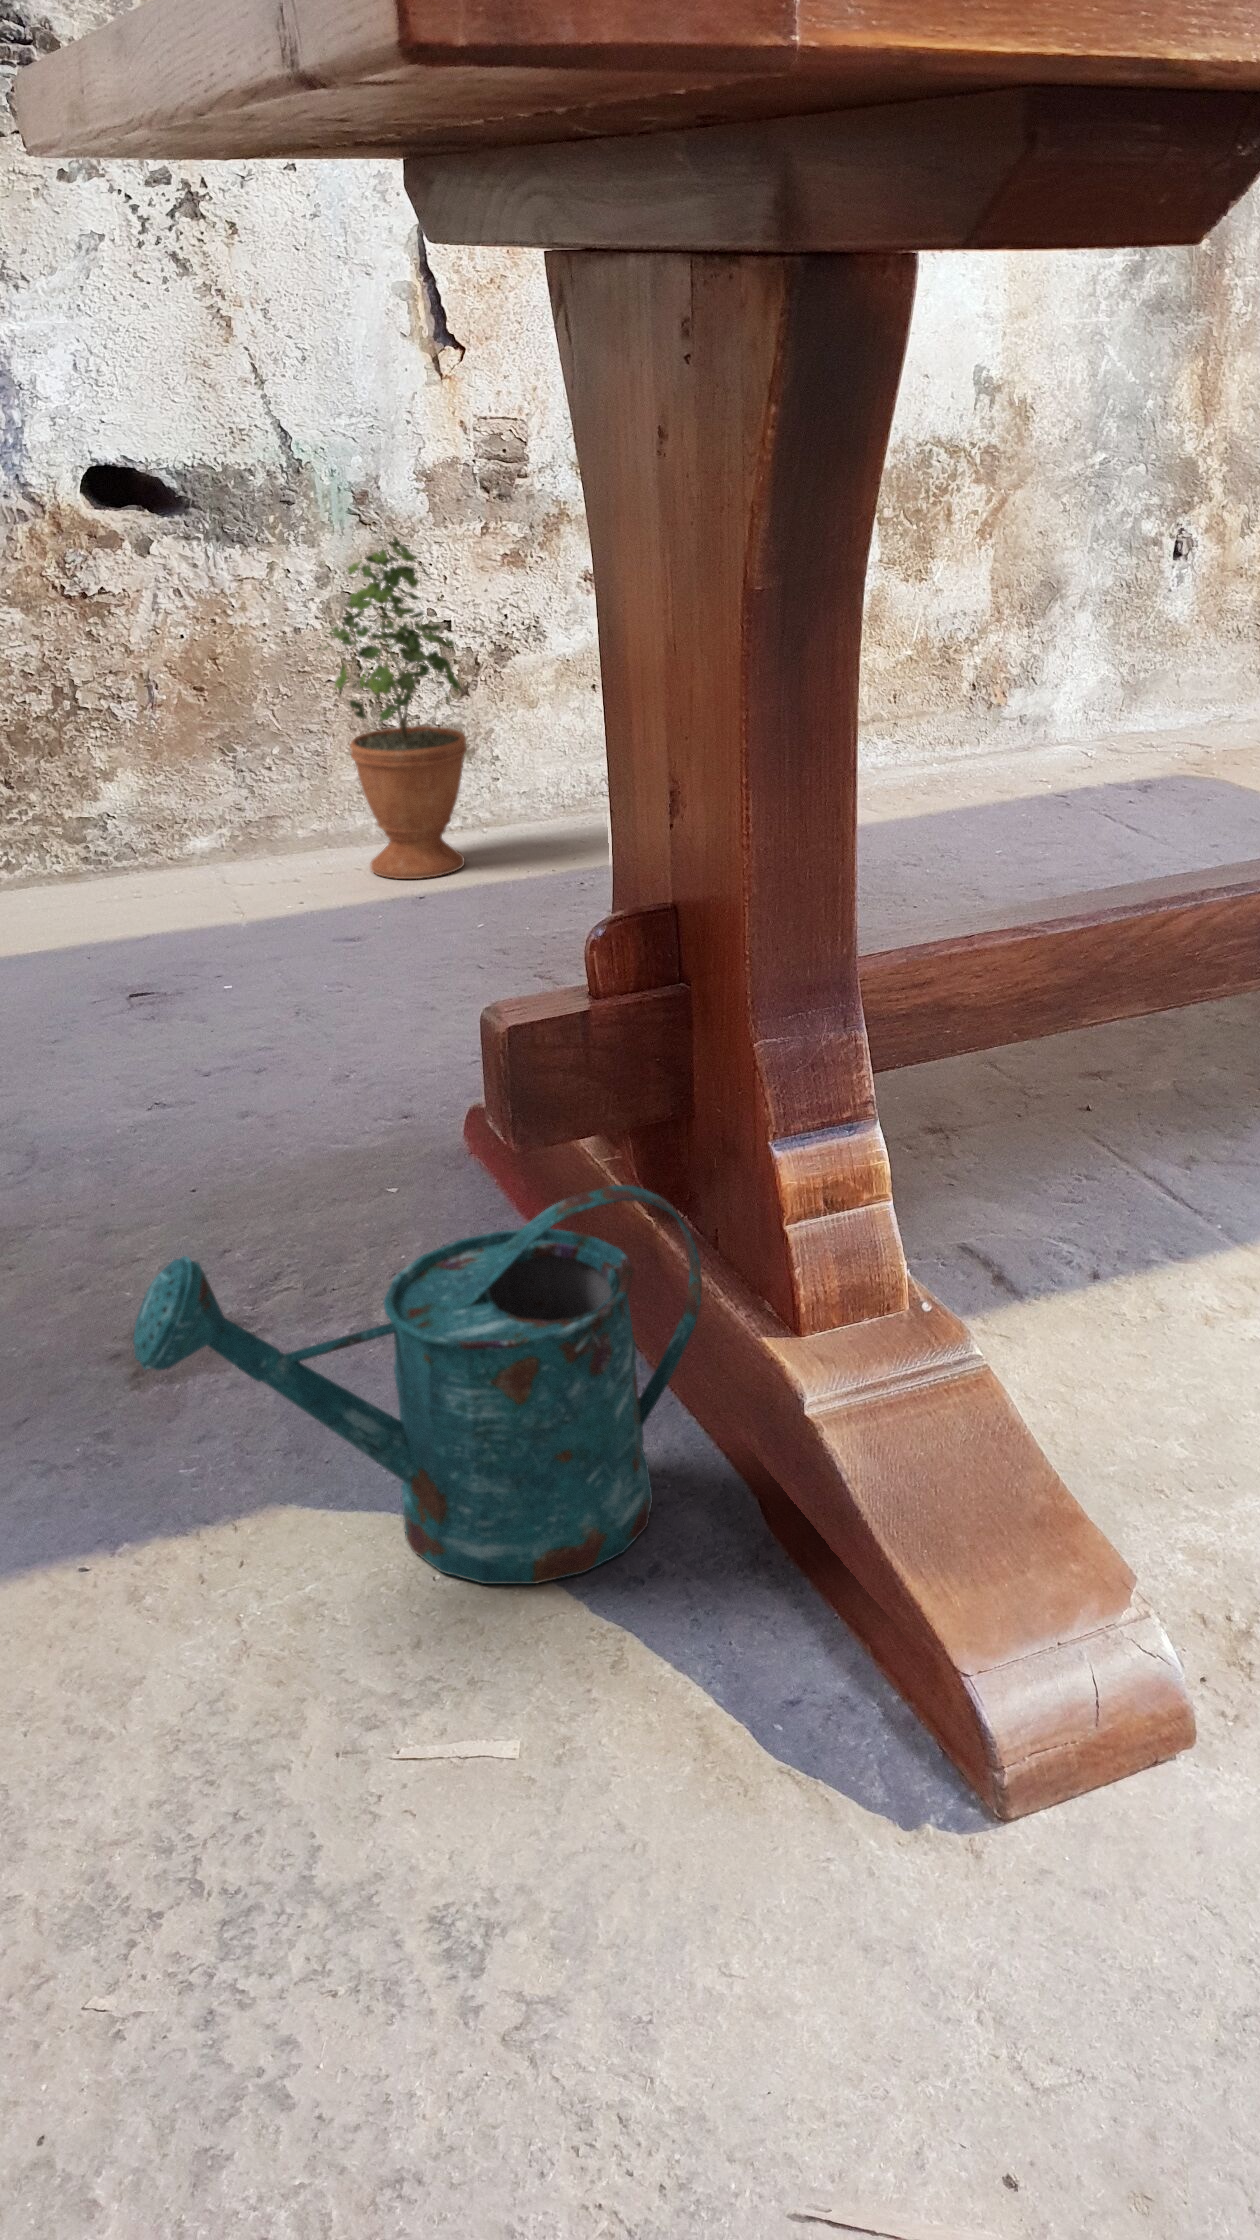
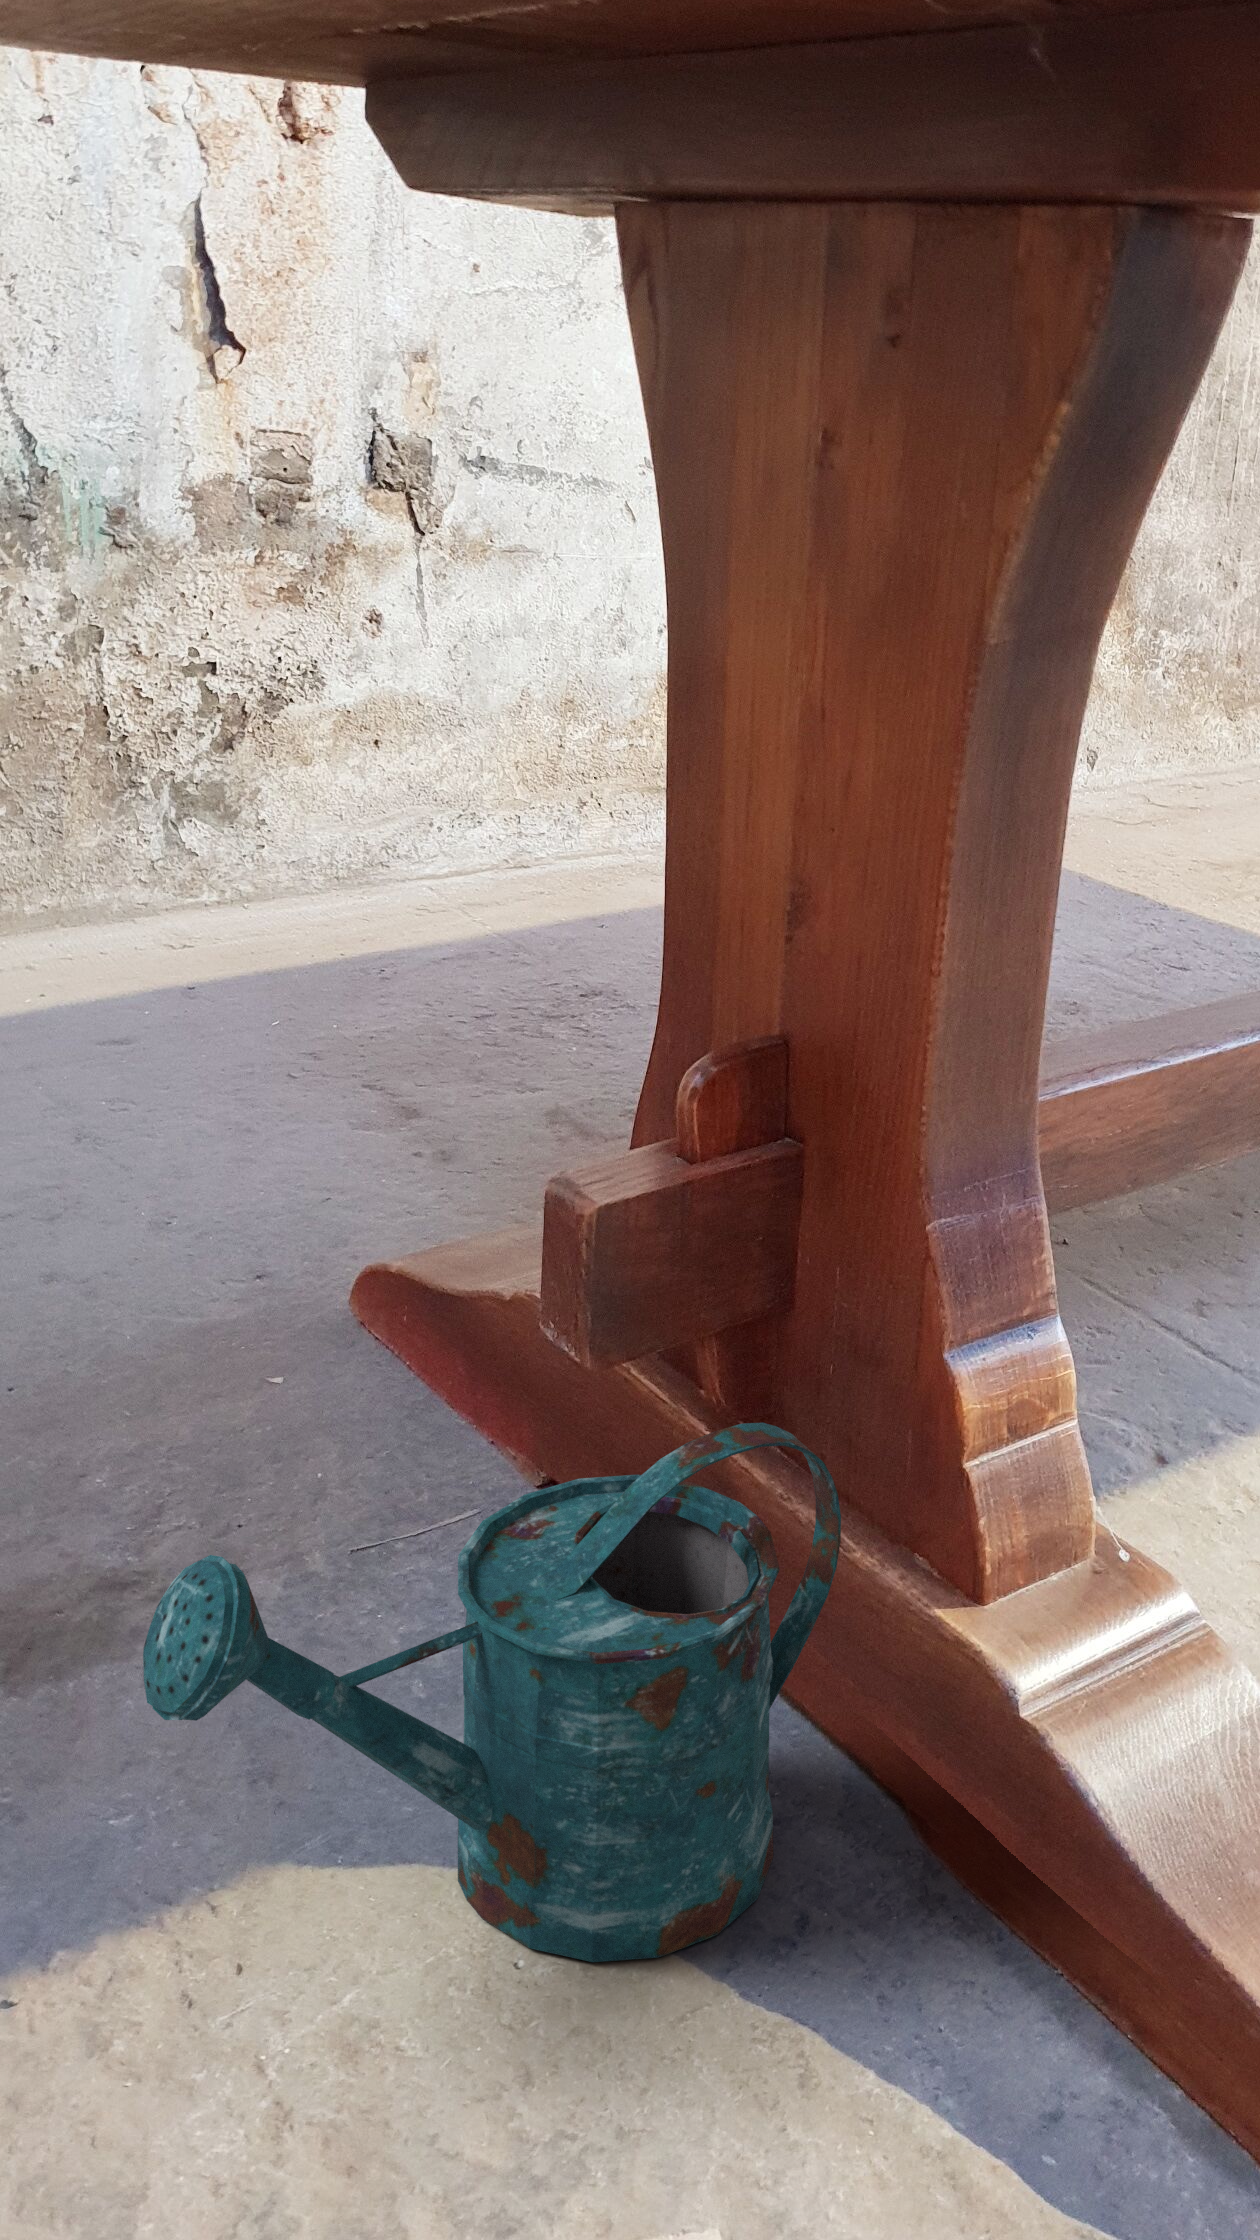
potted plant: present [318,531,467,879] -> none [68,555,245,968]

